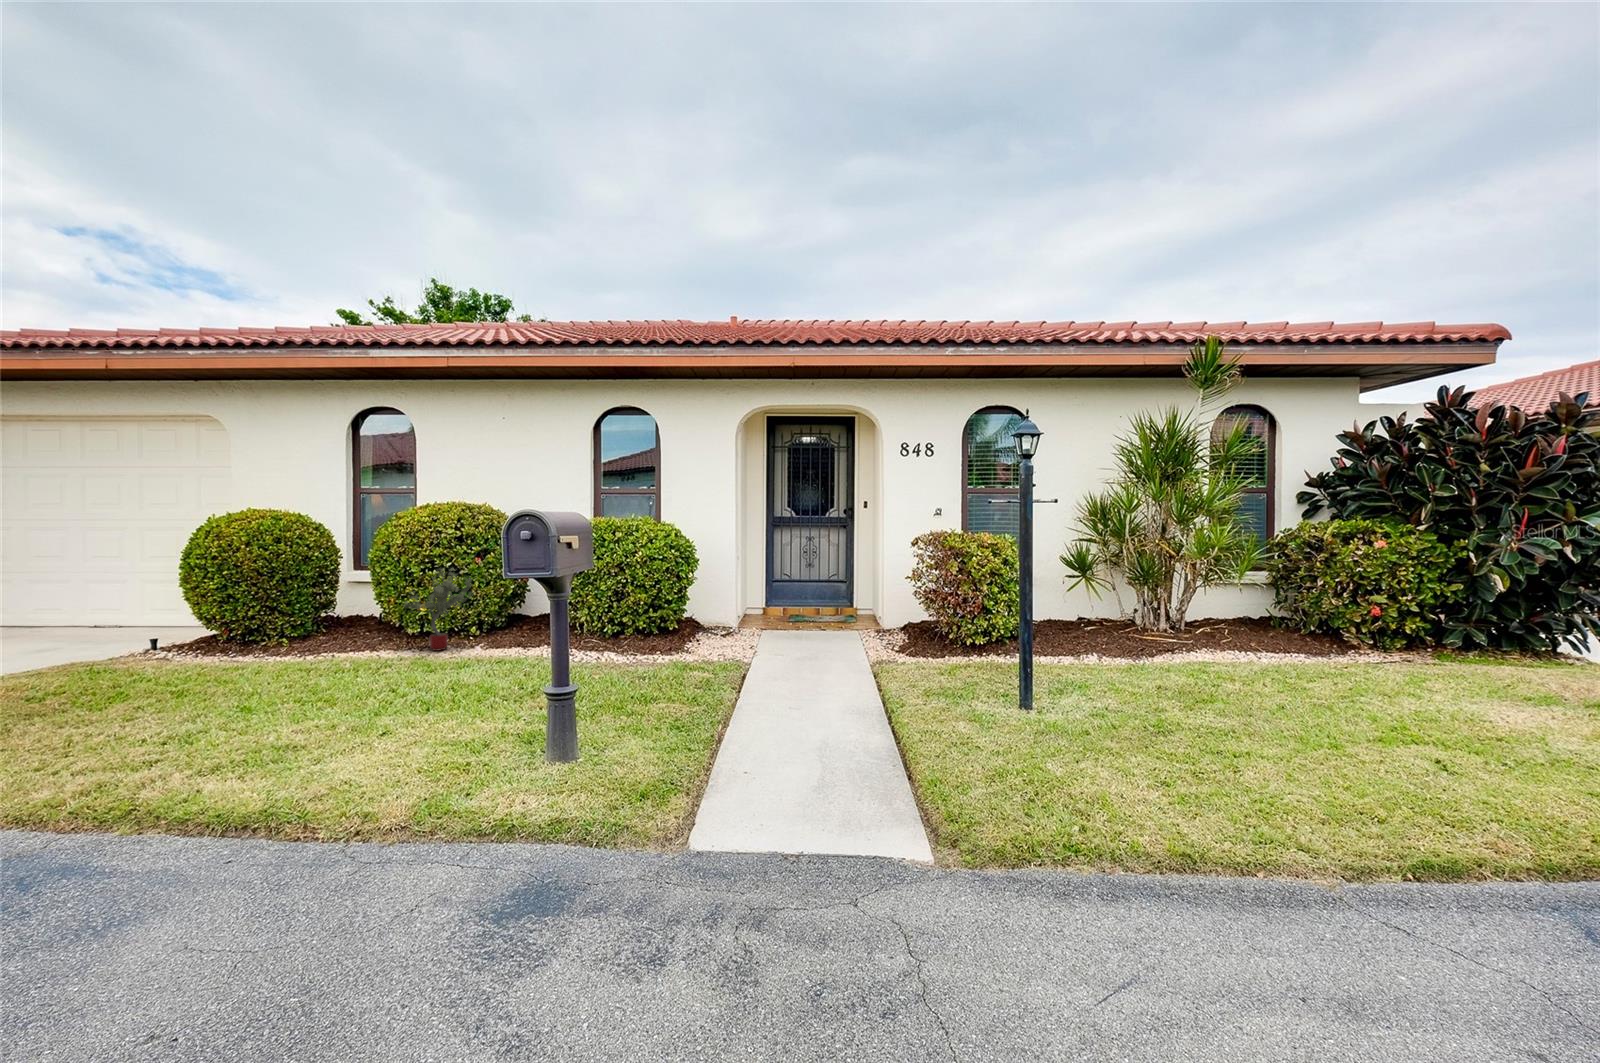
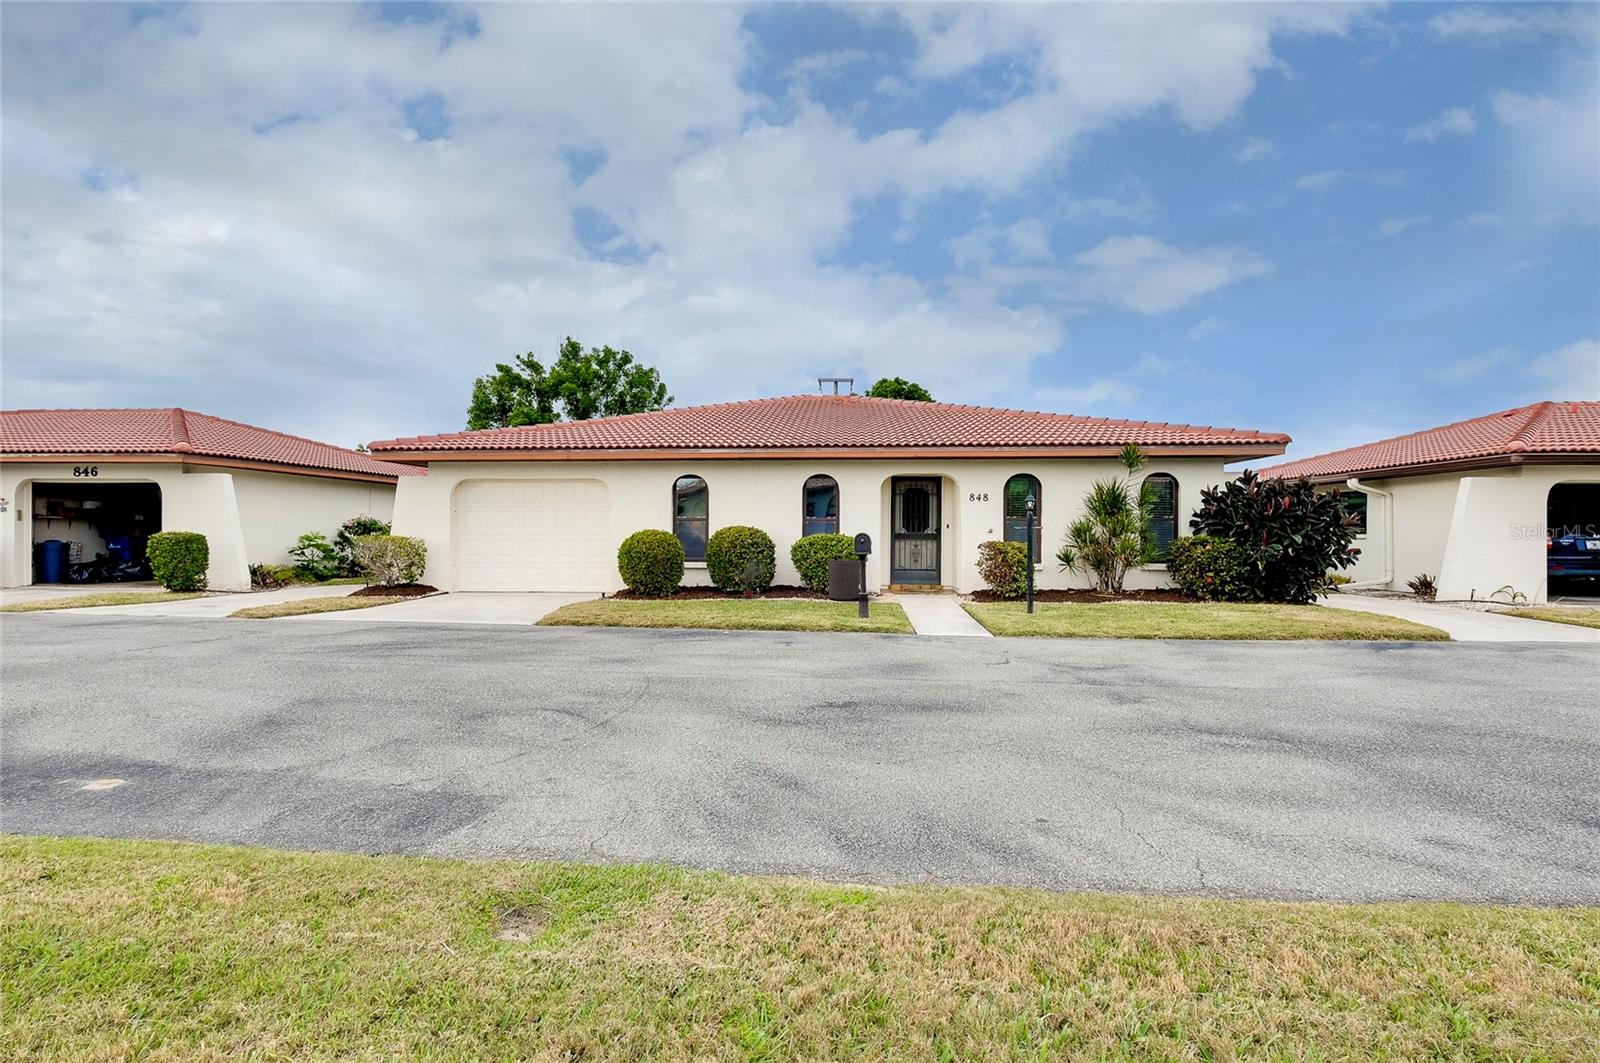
trash can: none [600,571,665,656] -> present [829,560,859,600]

